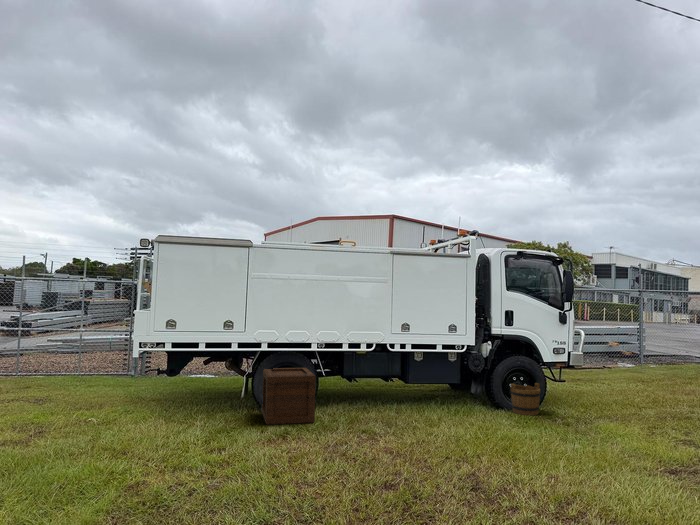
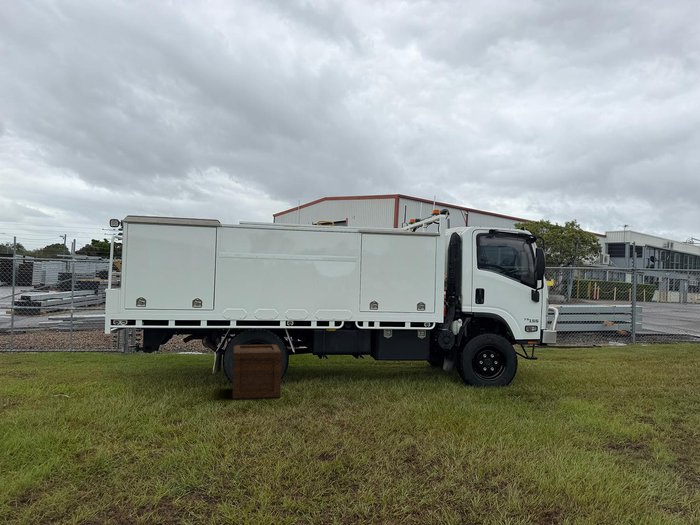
bucket: present [509,383,540,415] -> none [478,361,509,392]

